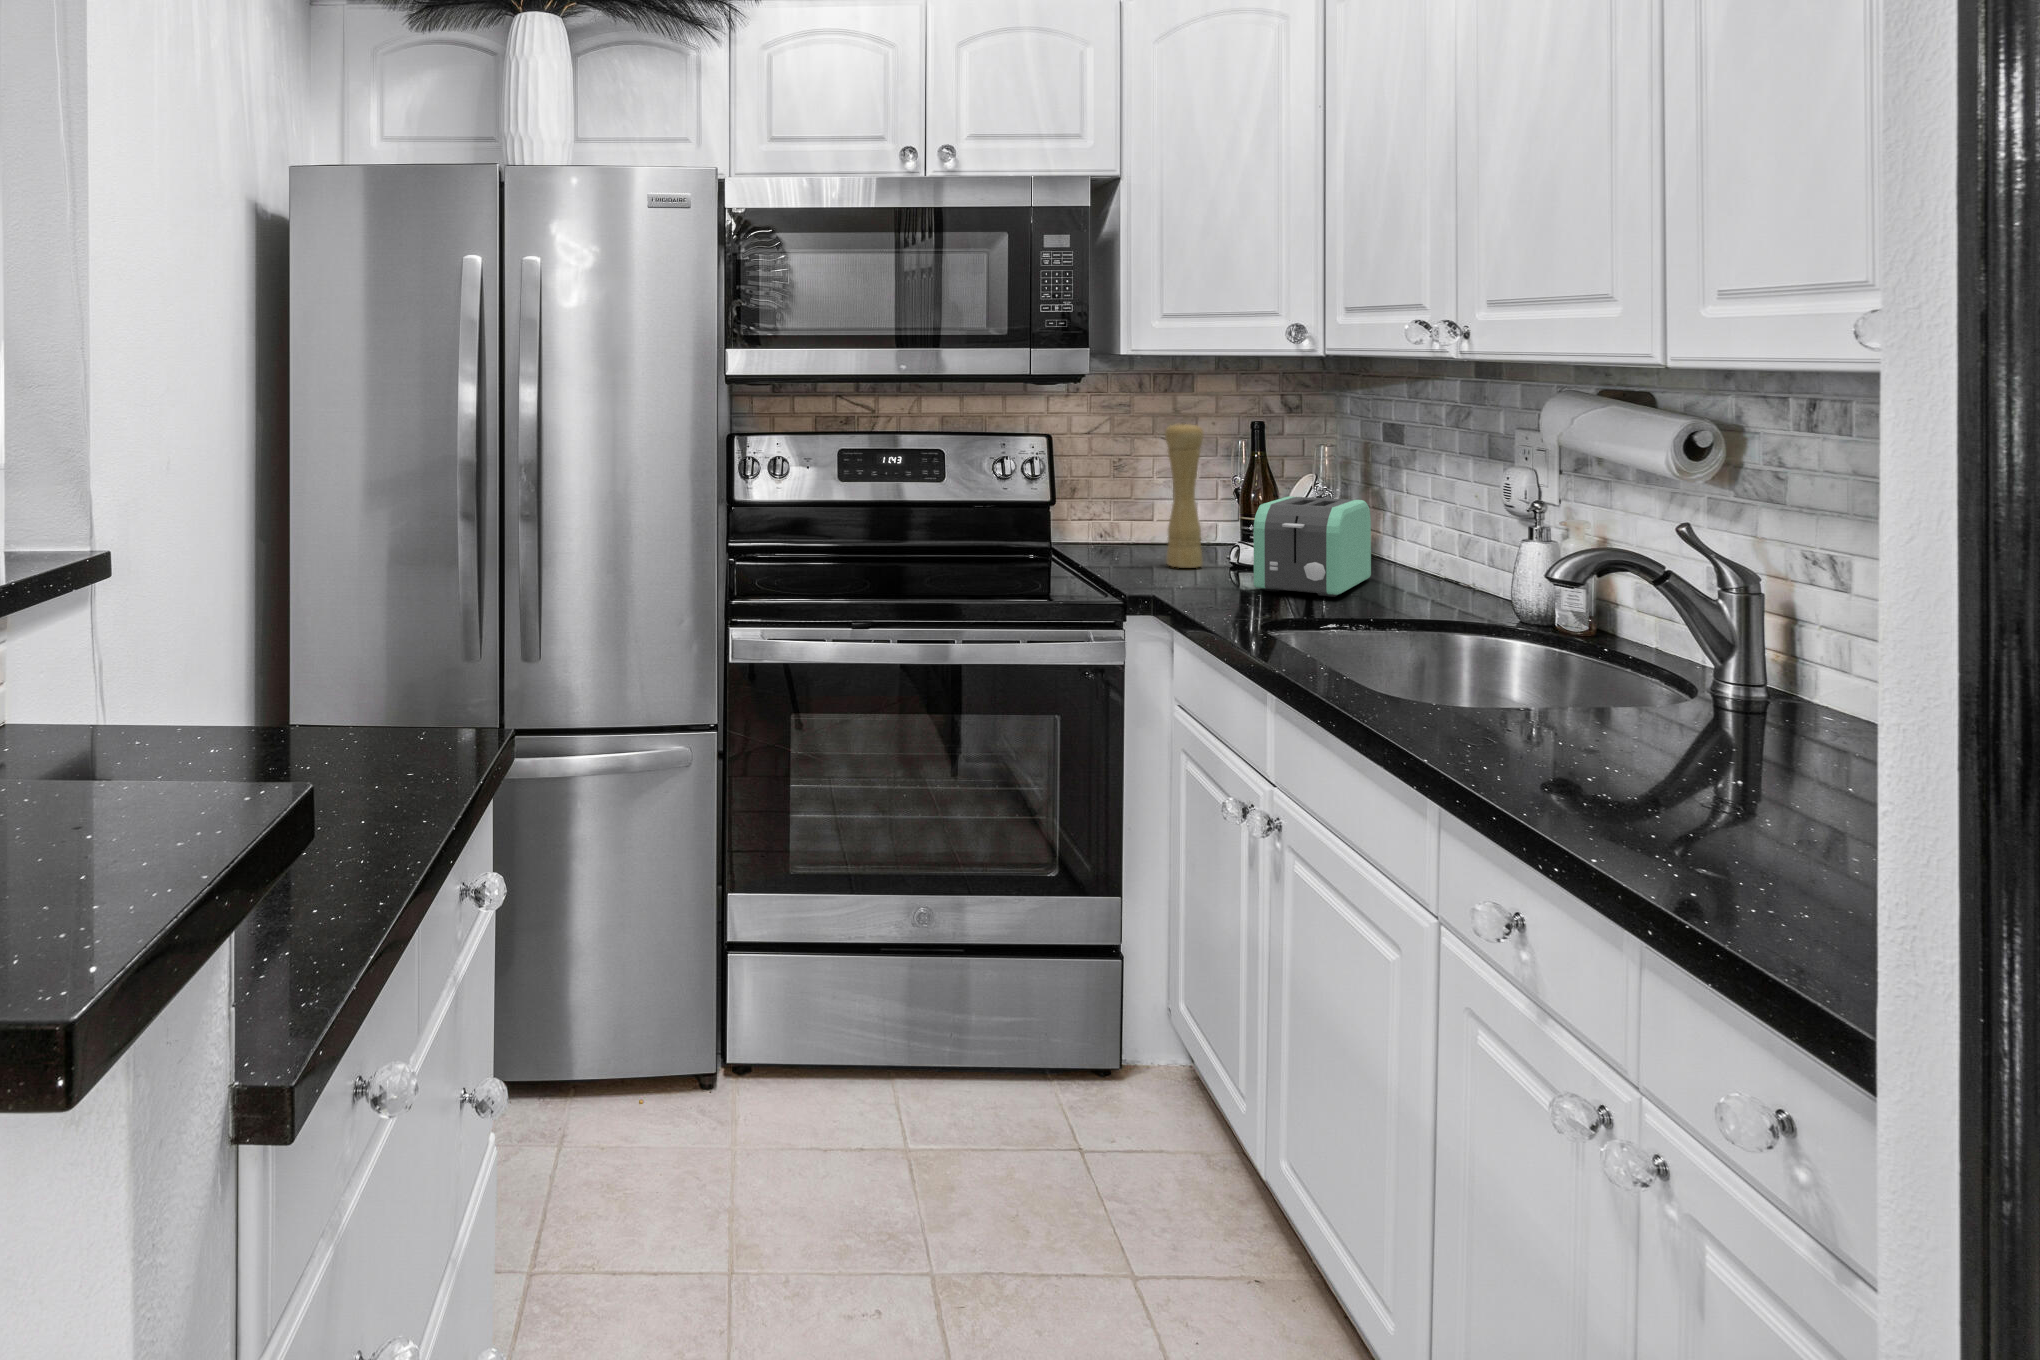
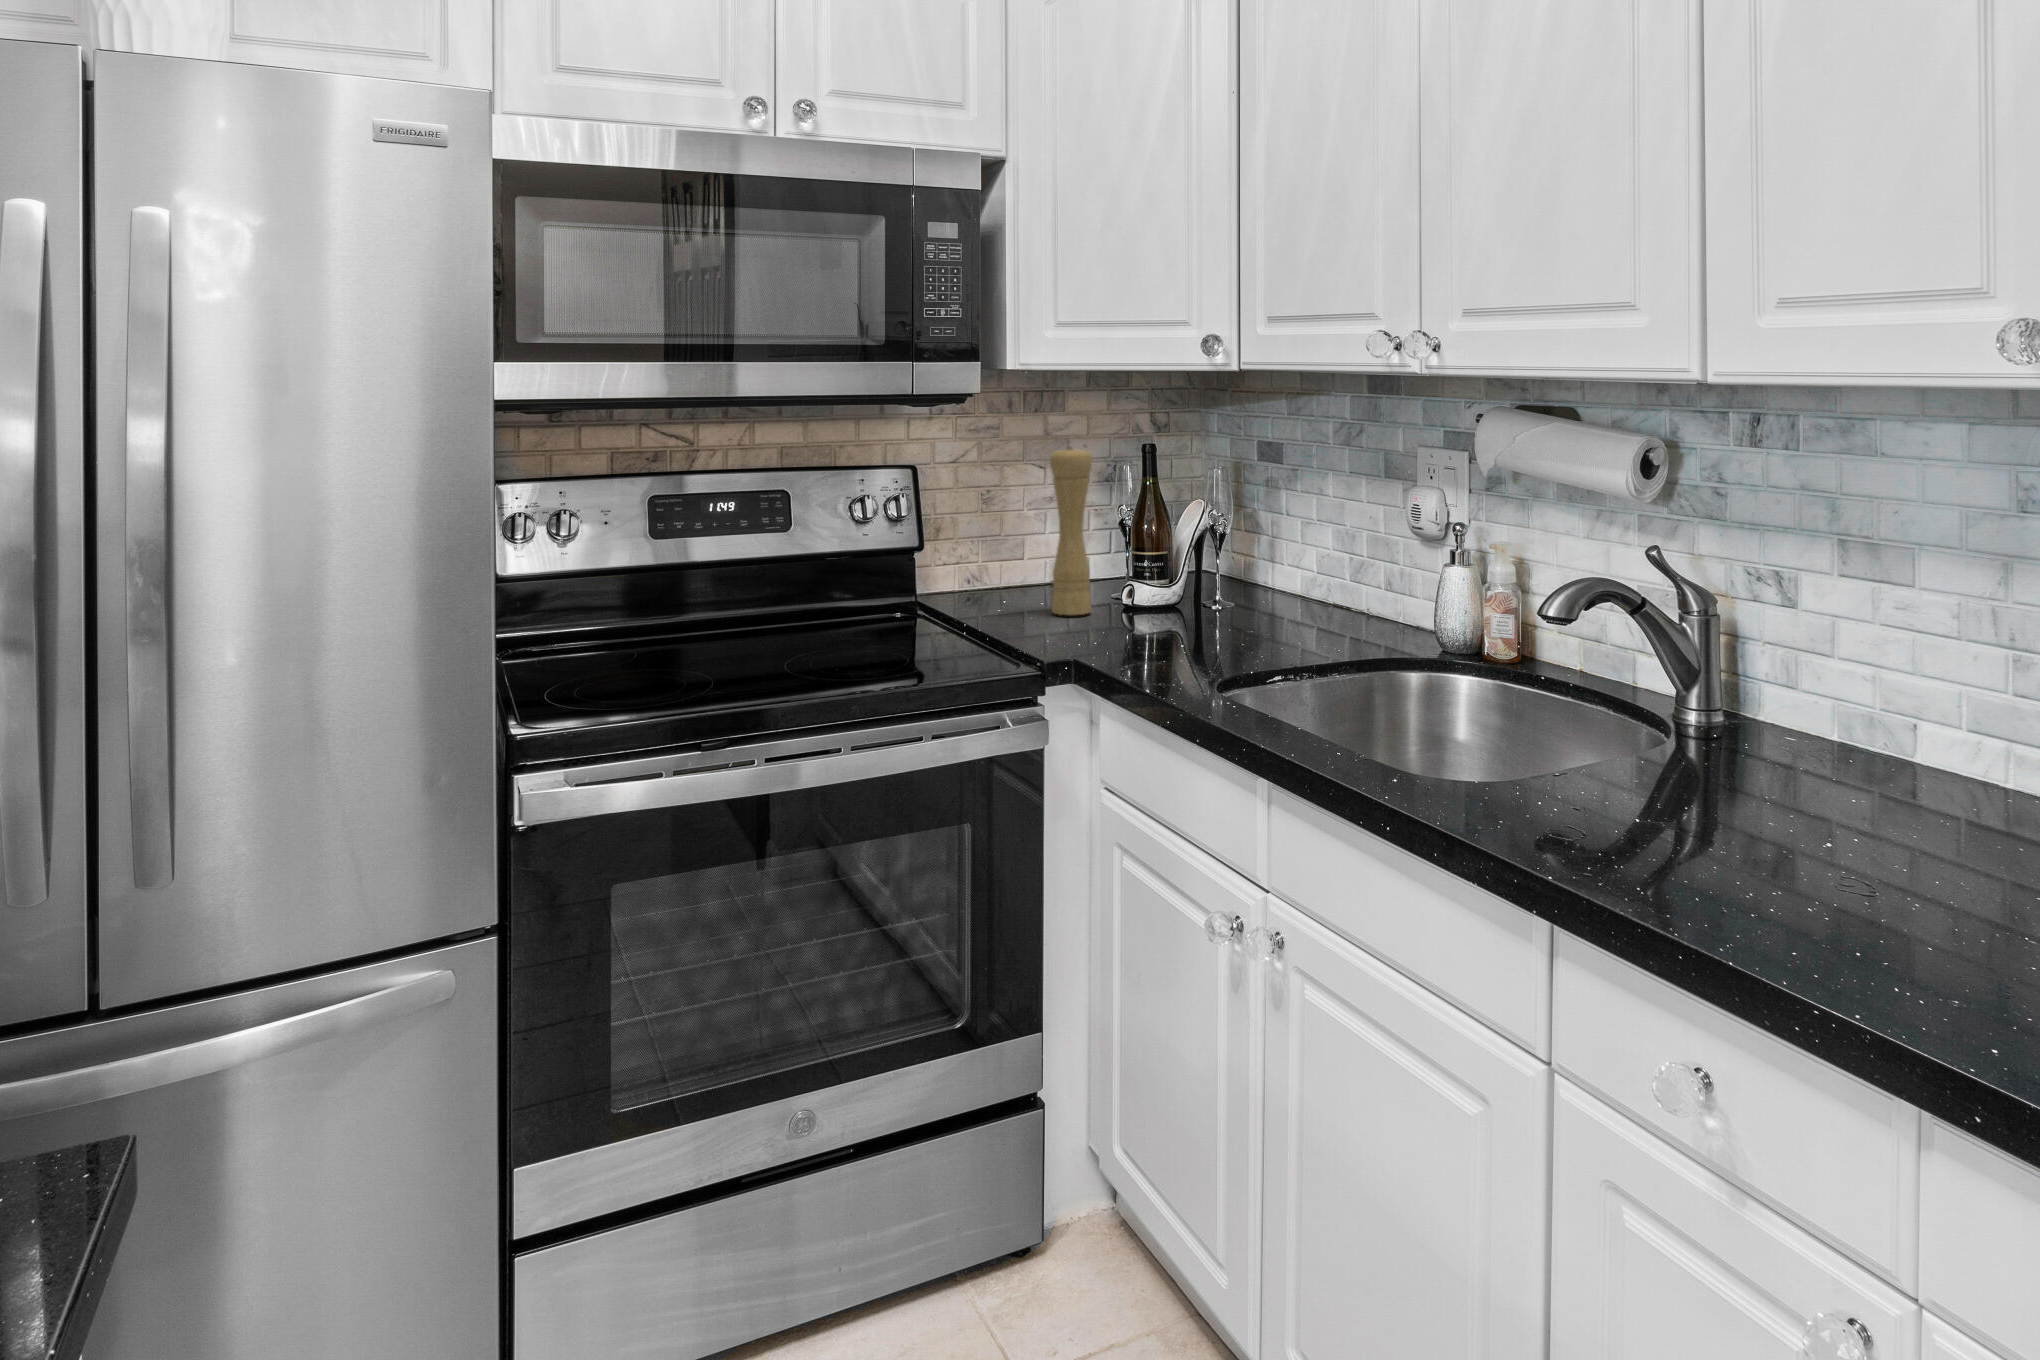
toaster: present [1254,496,1371,597] -> none [1166,528,1271,639]

